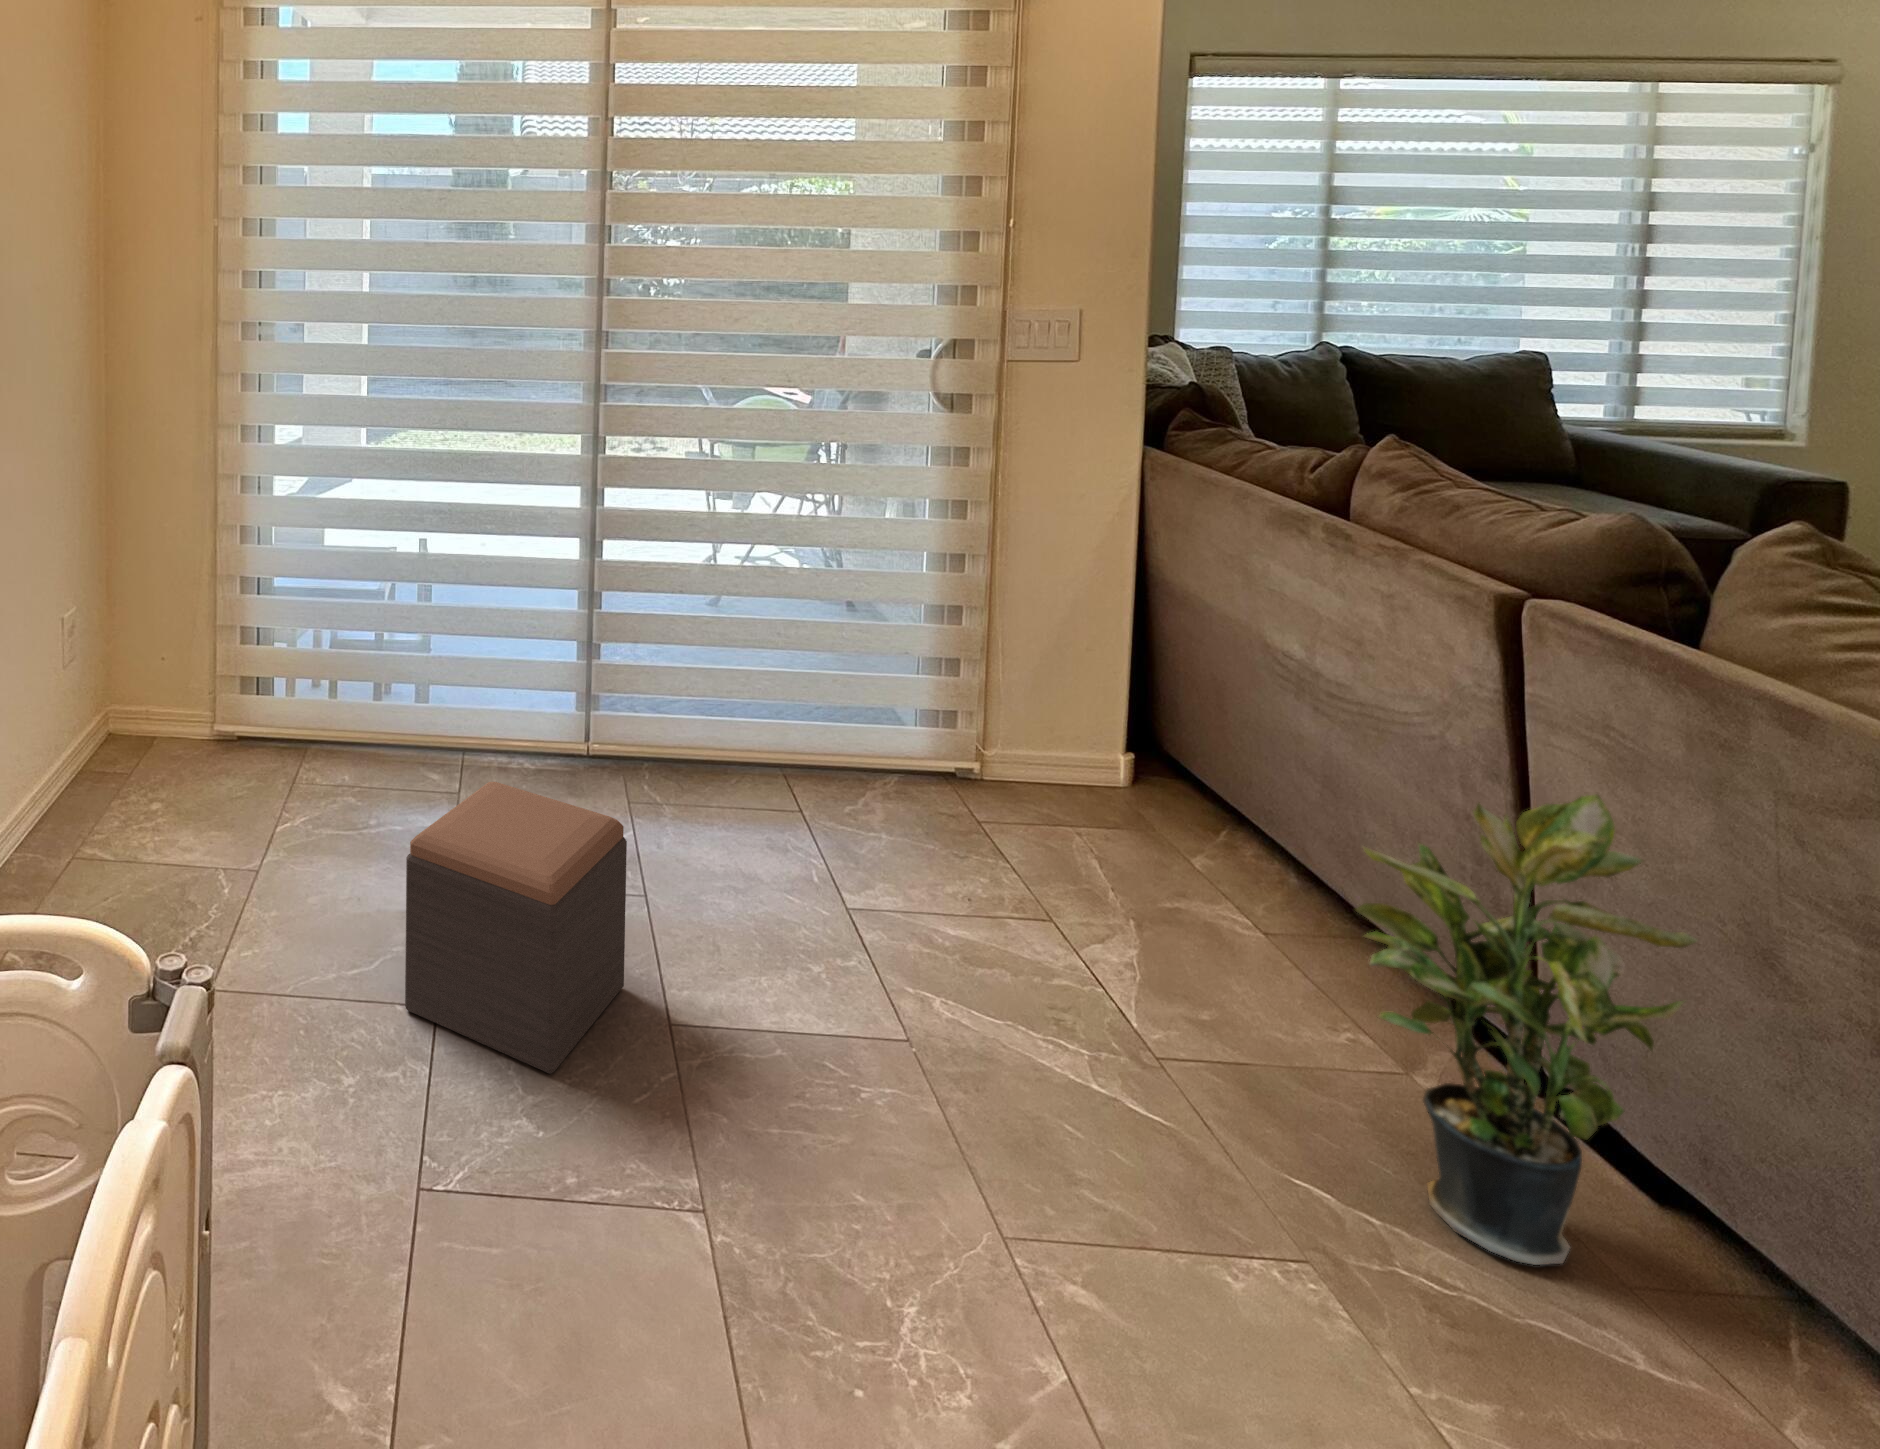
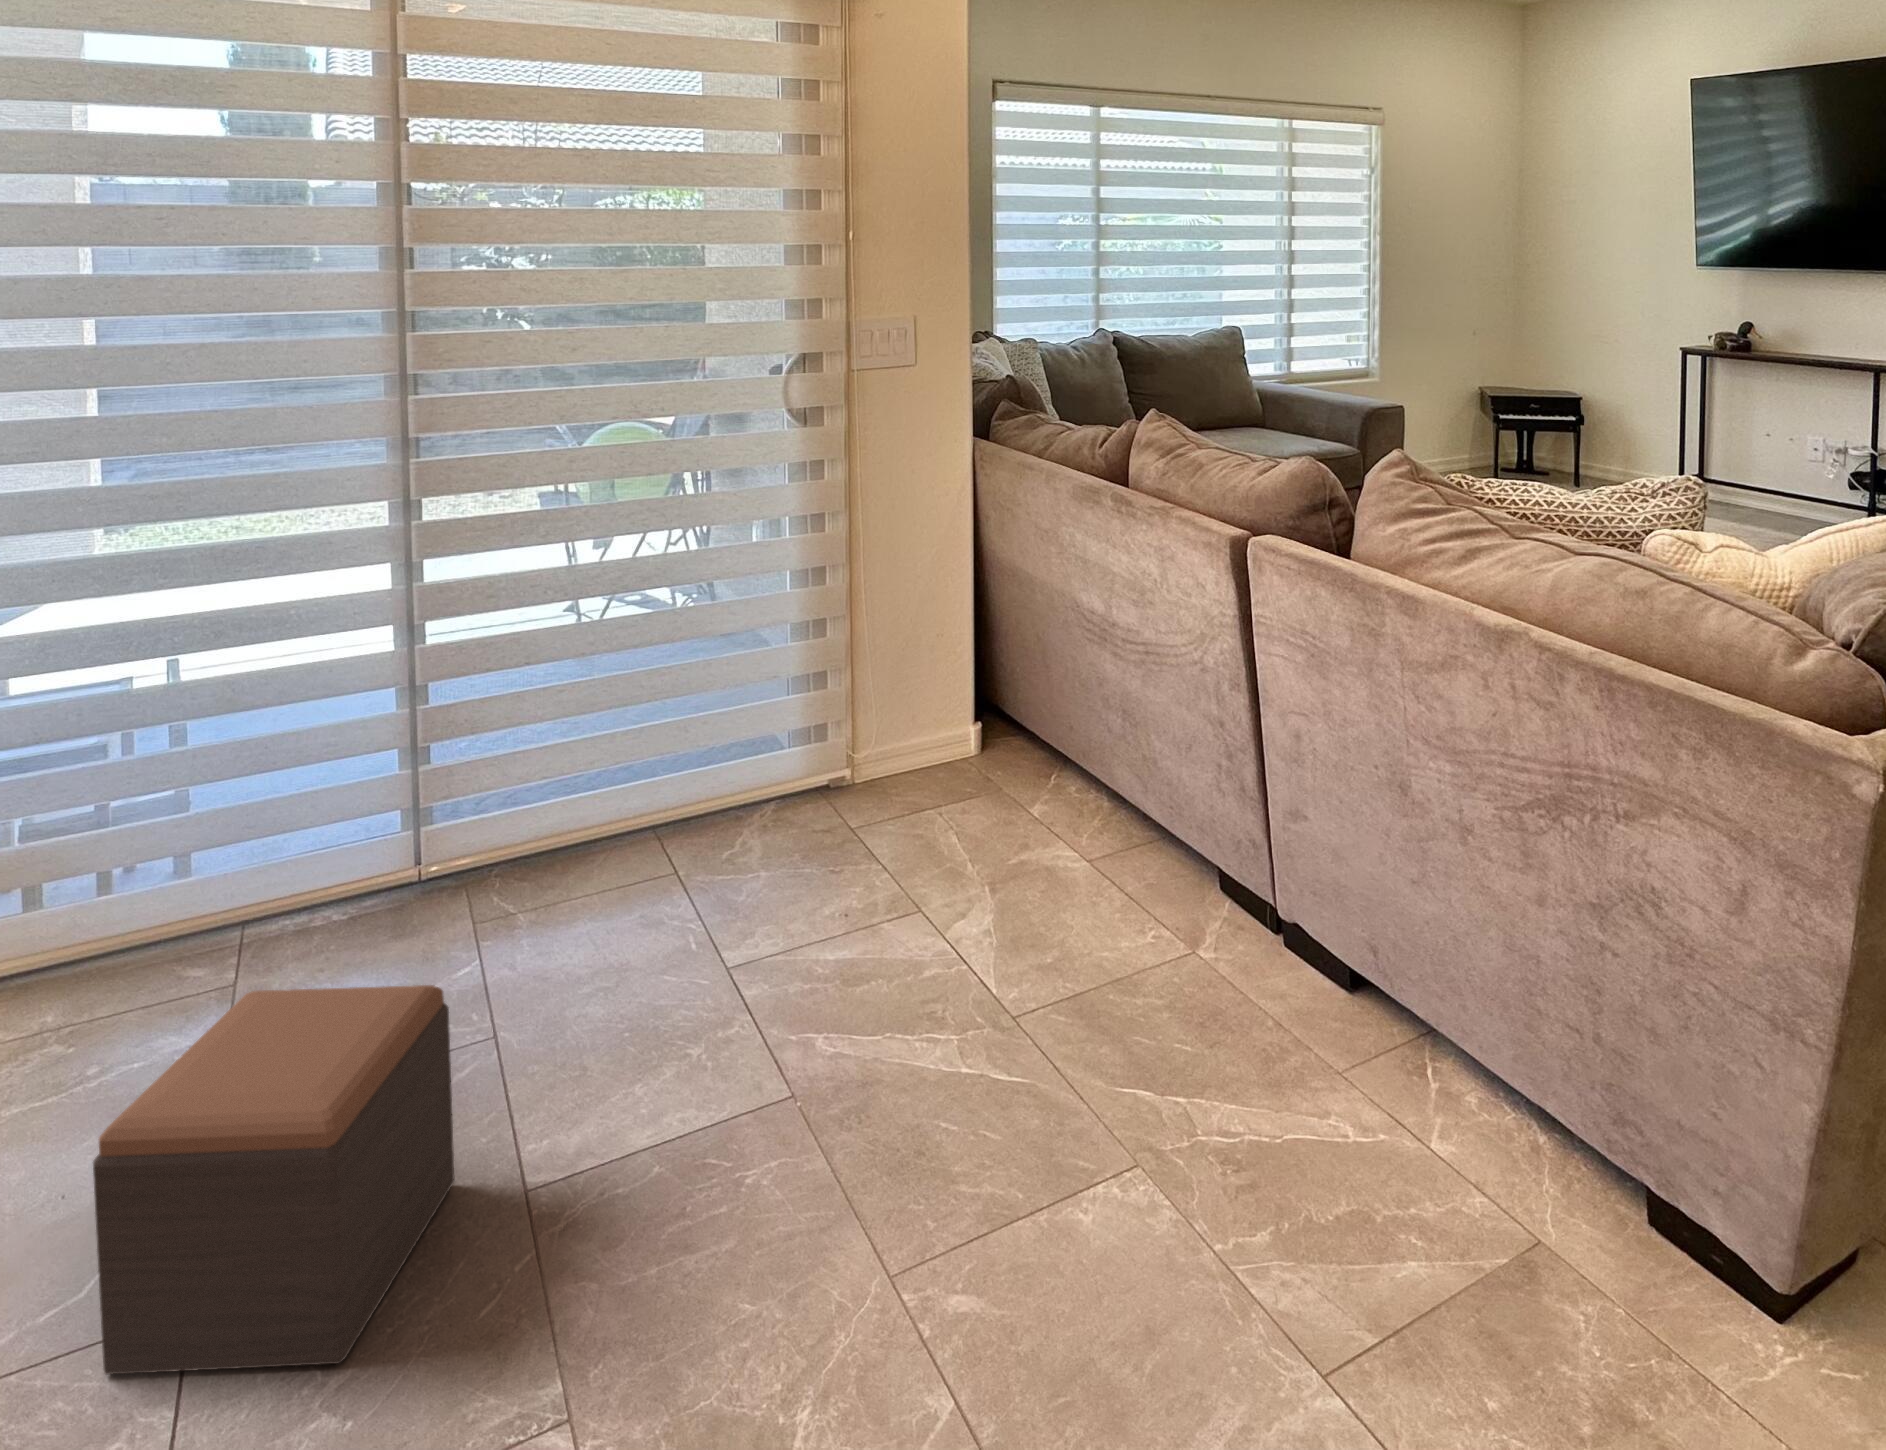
potted plant: present [1356,795,1697,1265] -> none [1141,690,1346,1084]

